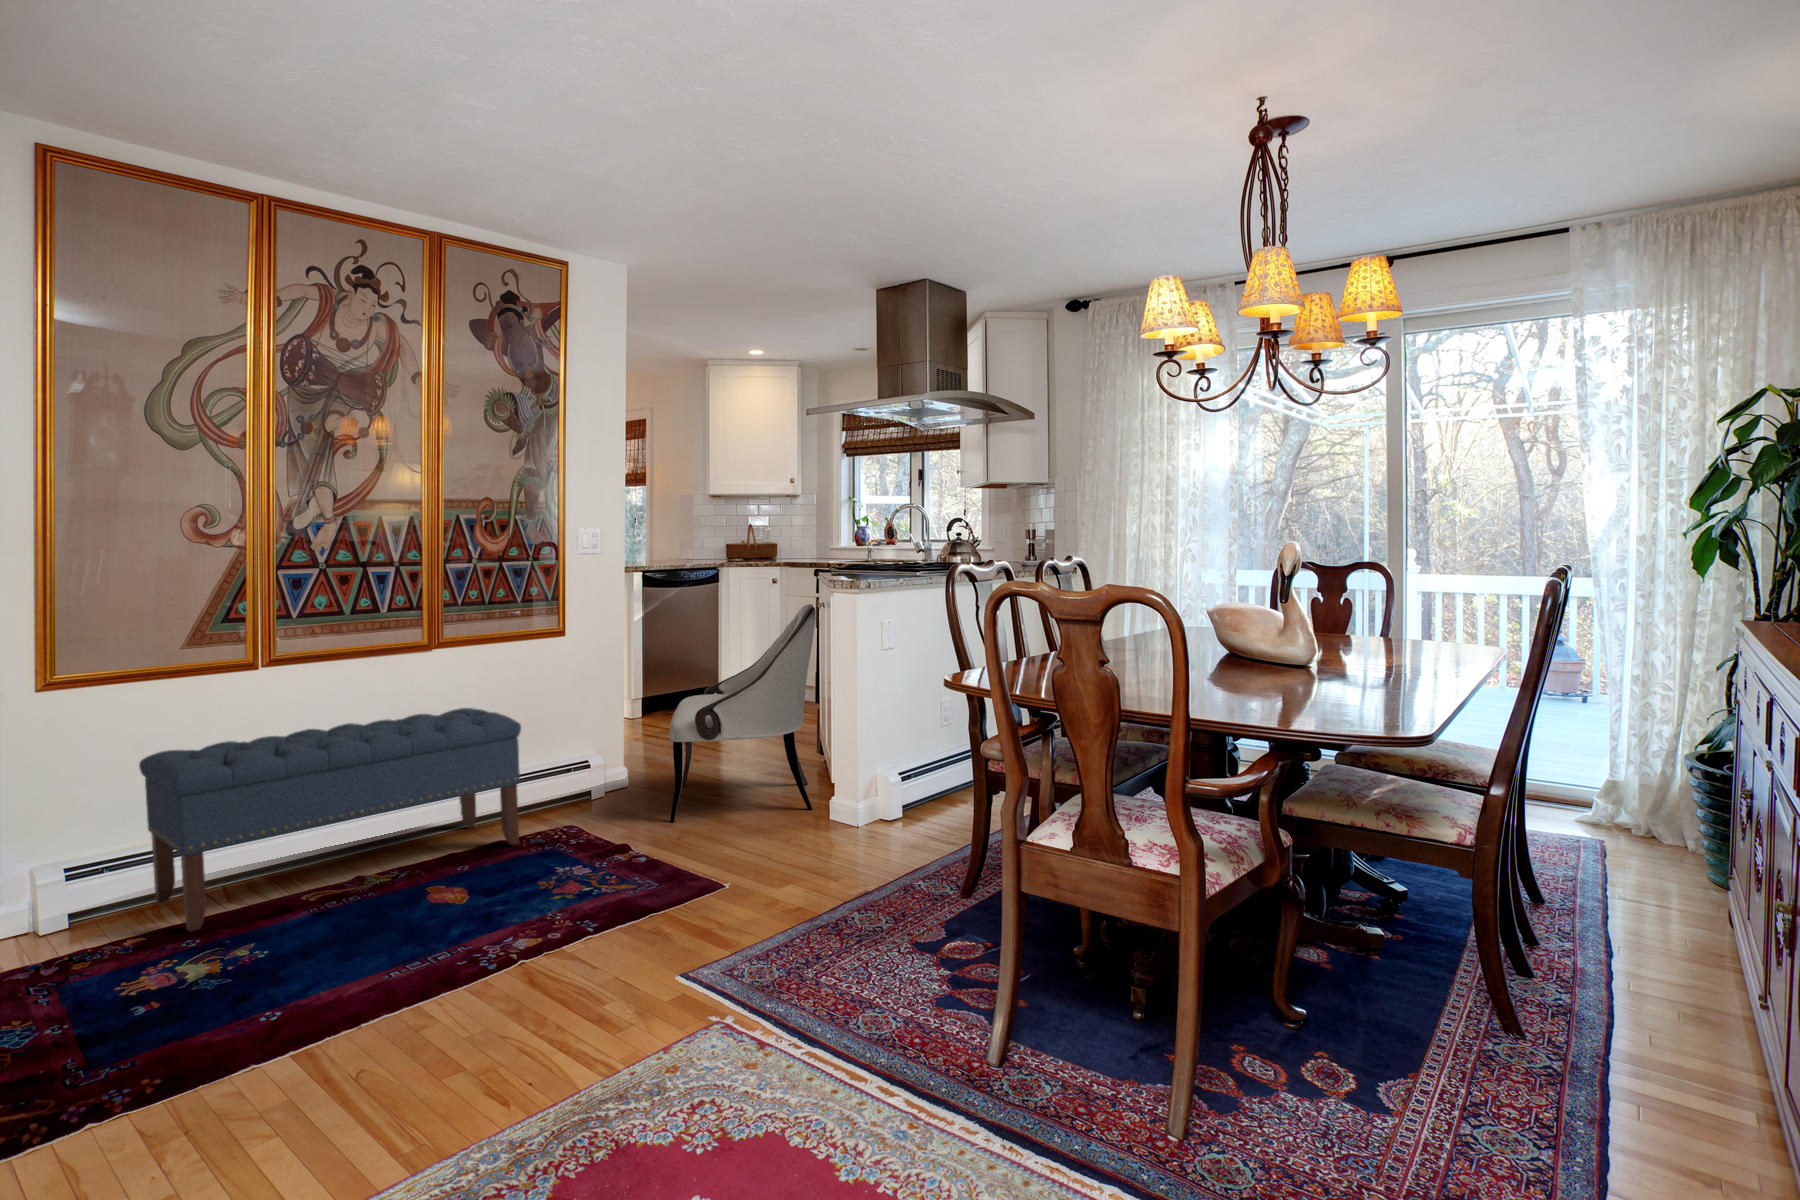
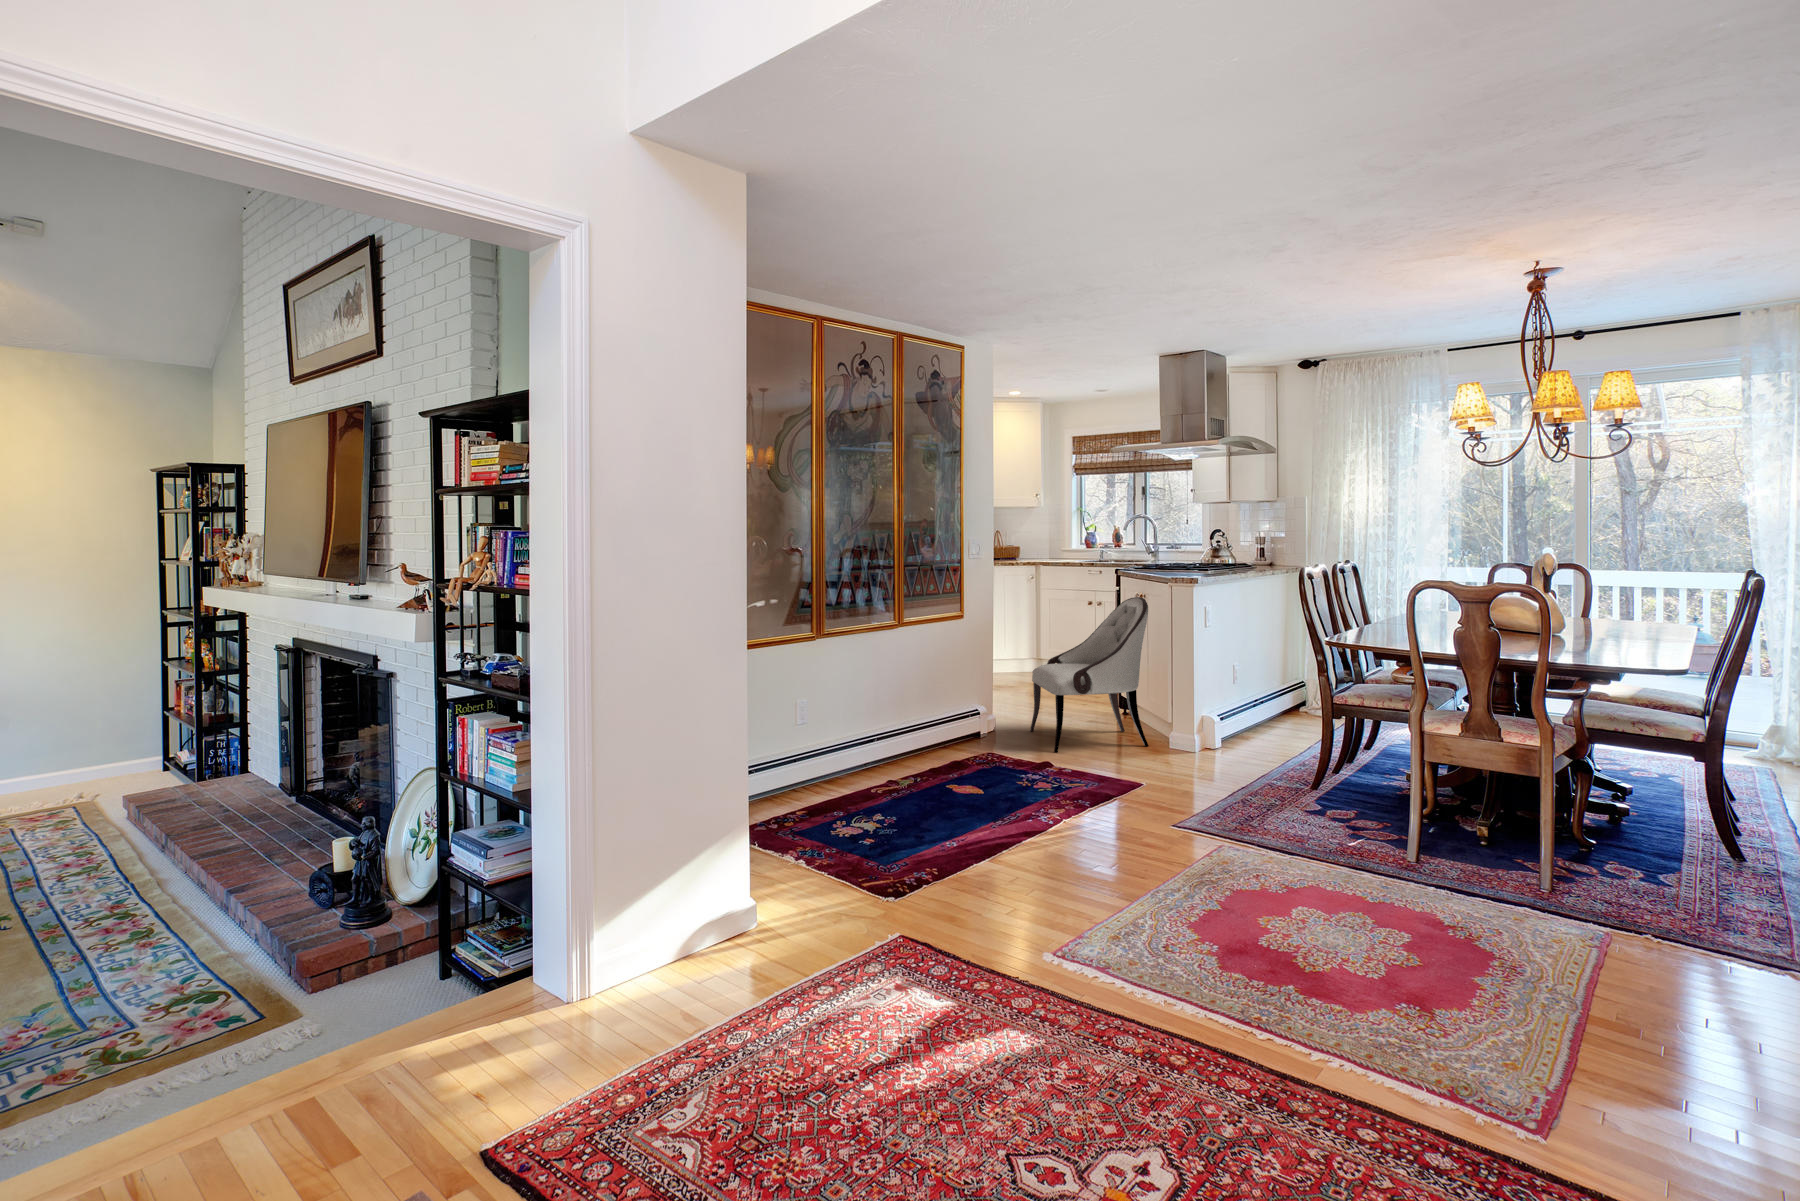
bench: present [139,708,521,932] -> none [772,670,971,803]

